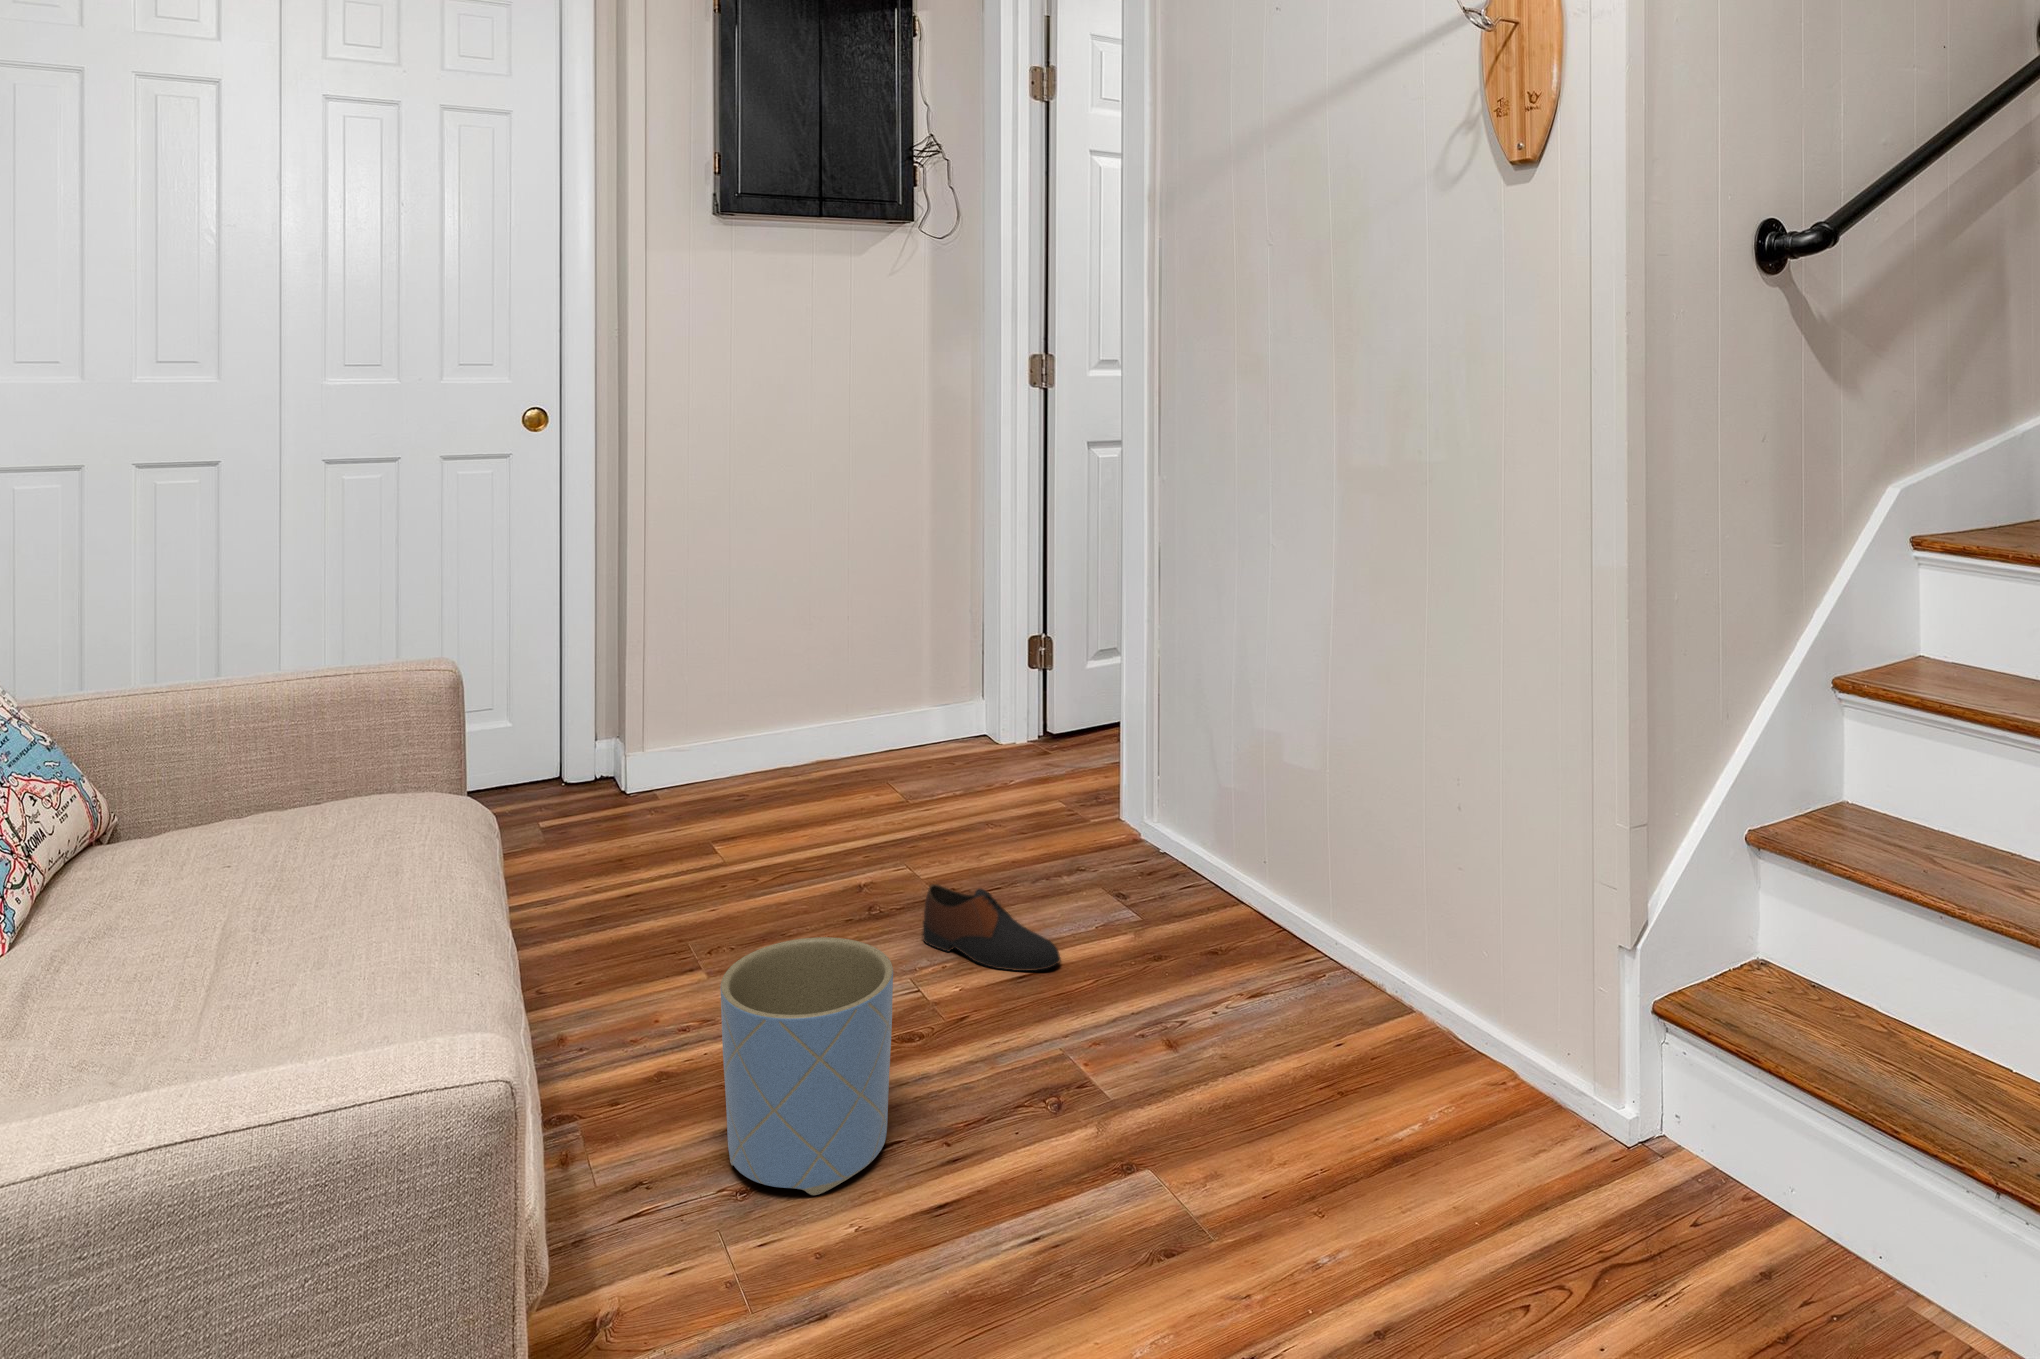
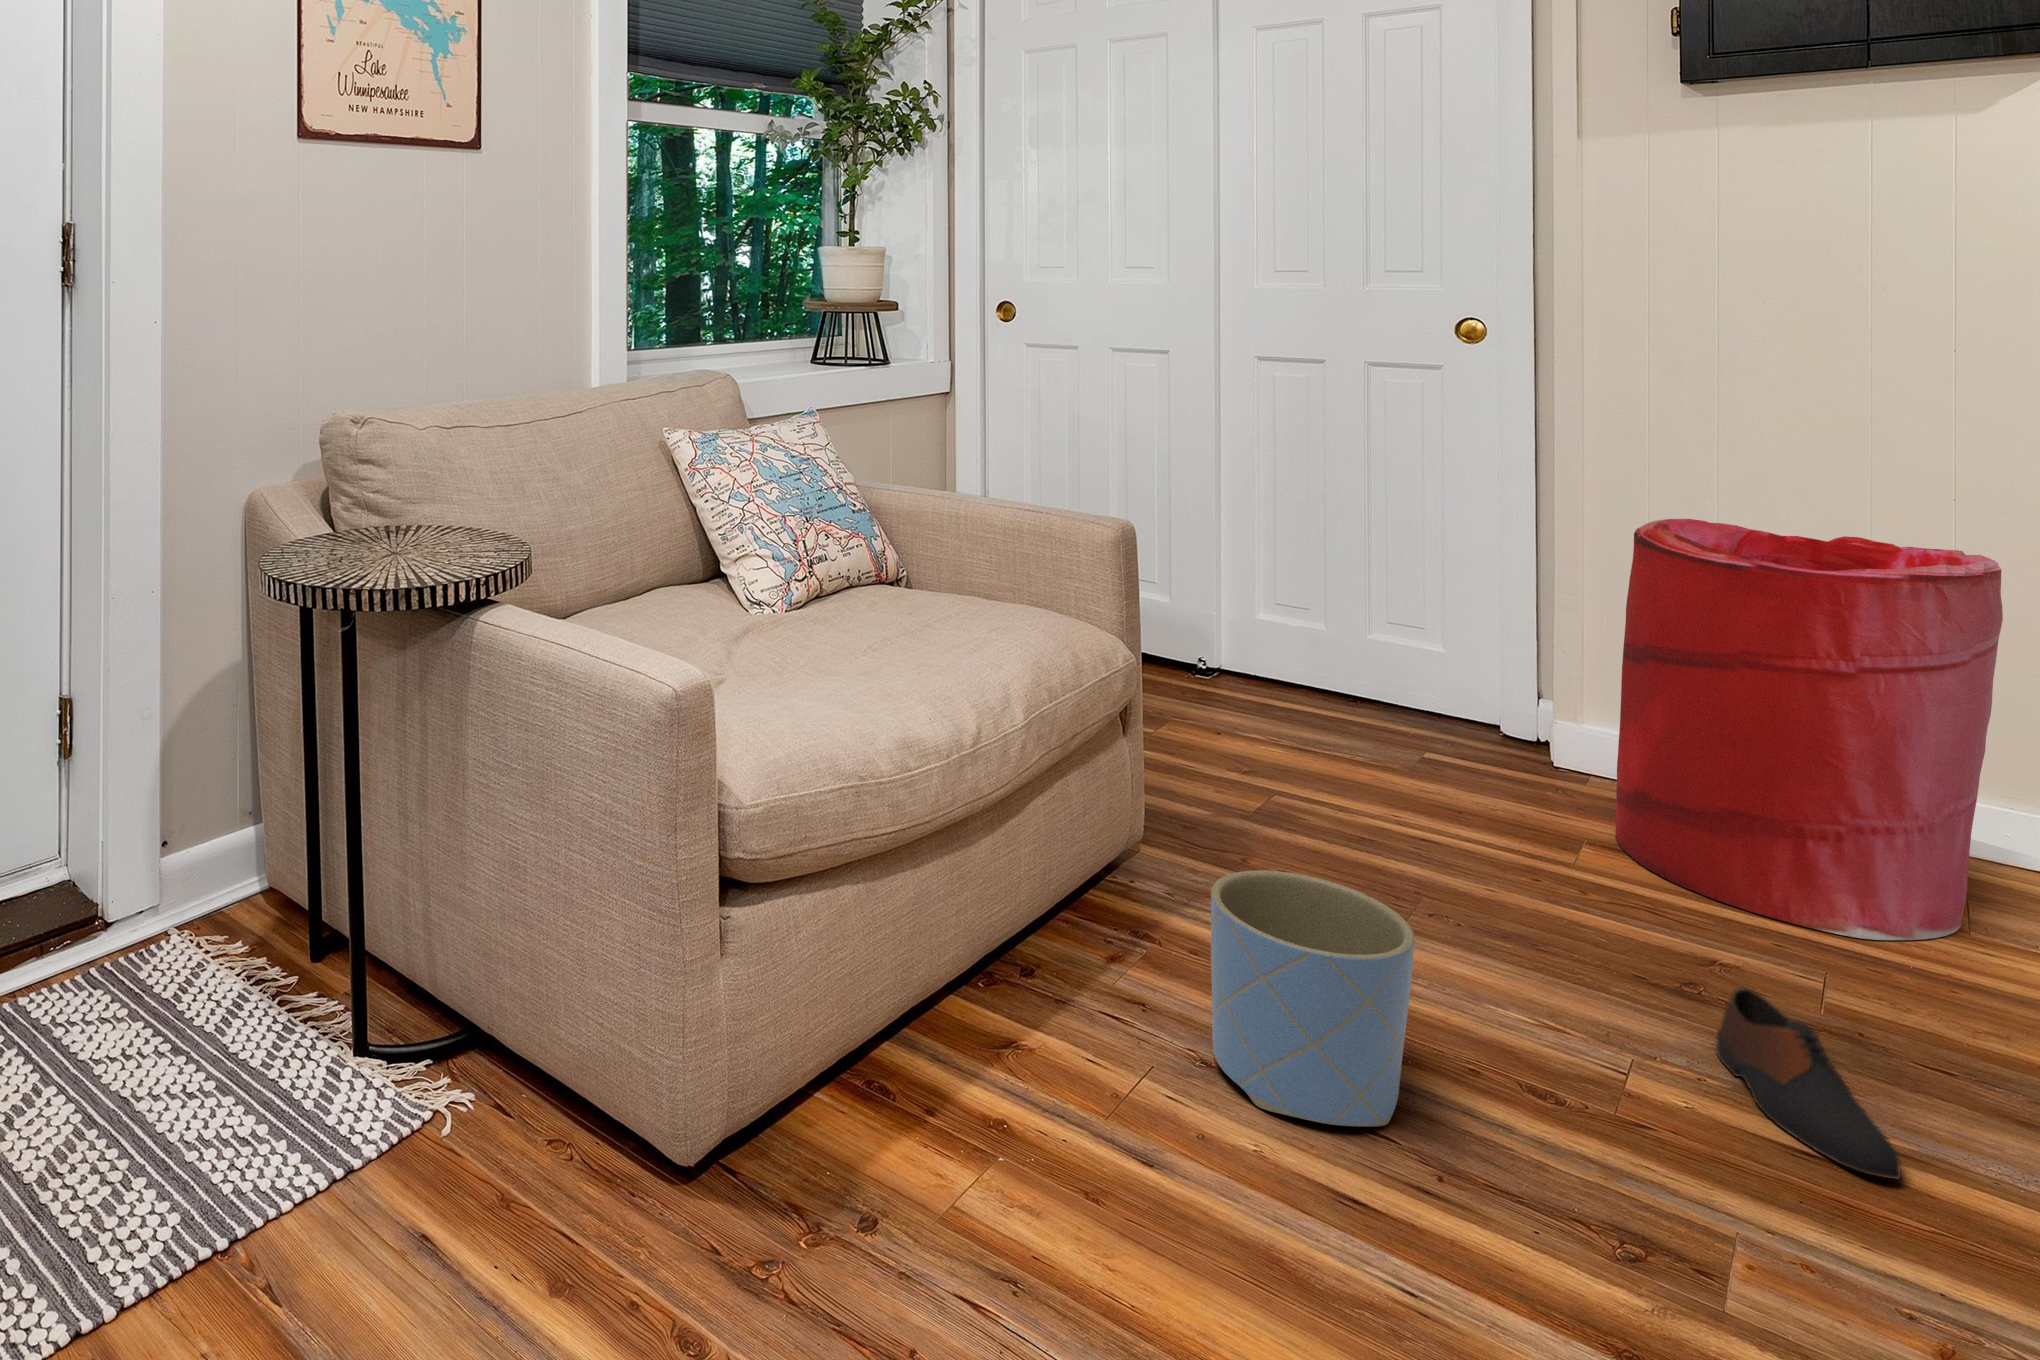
laundry hamper: none [705,539,904,843] -> present [1615,519,2003,940]

